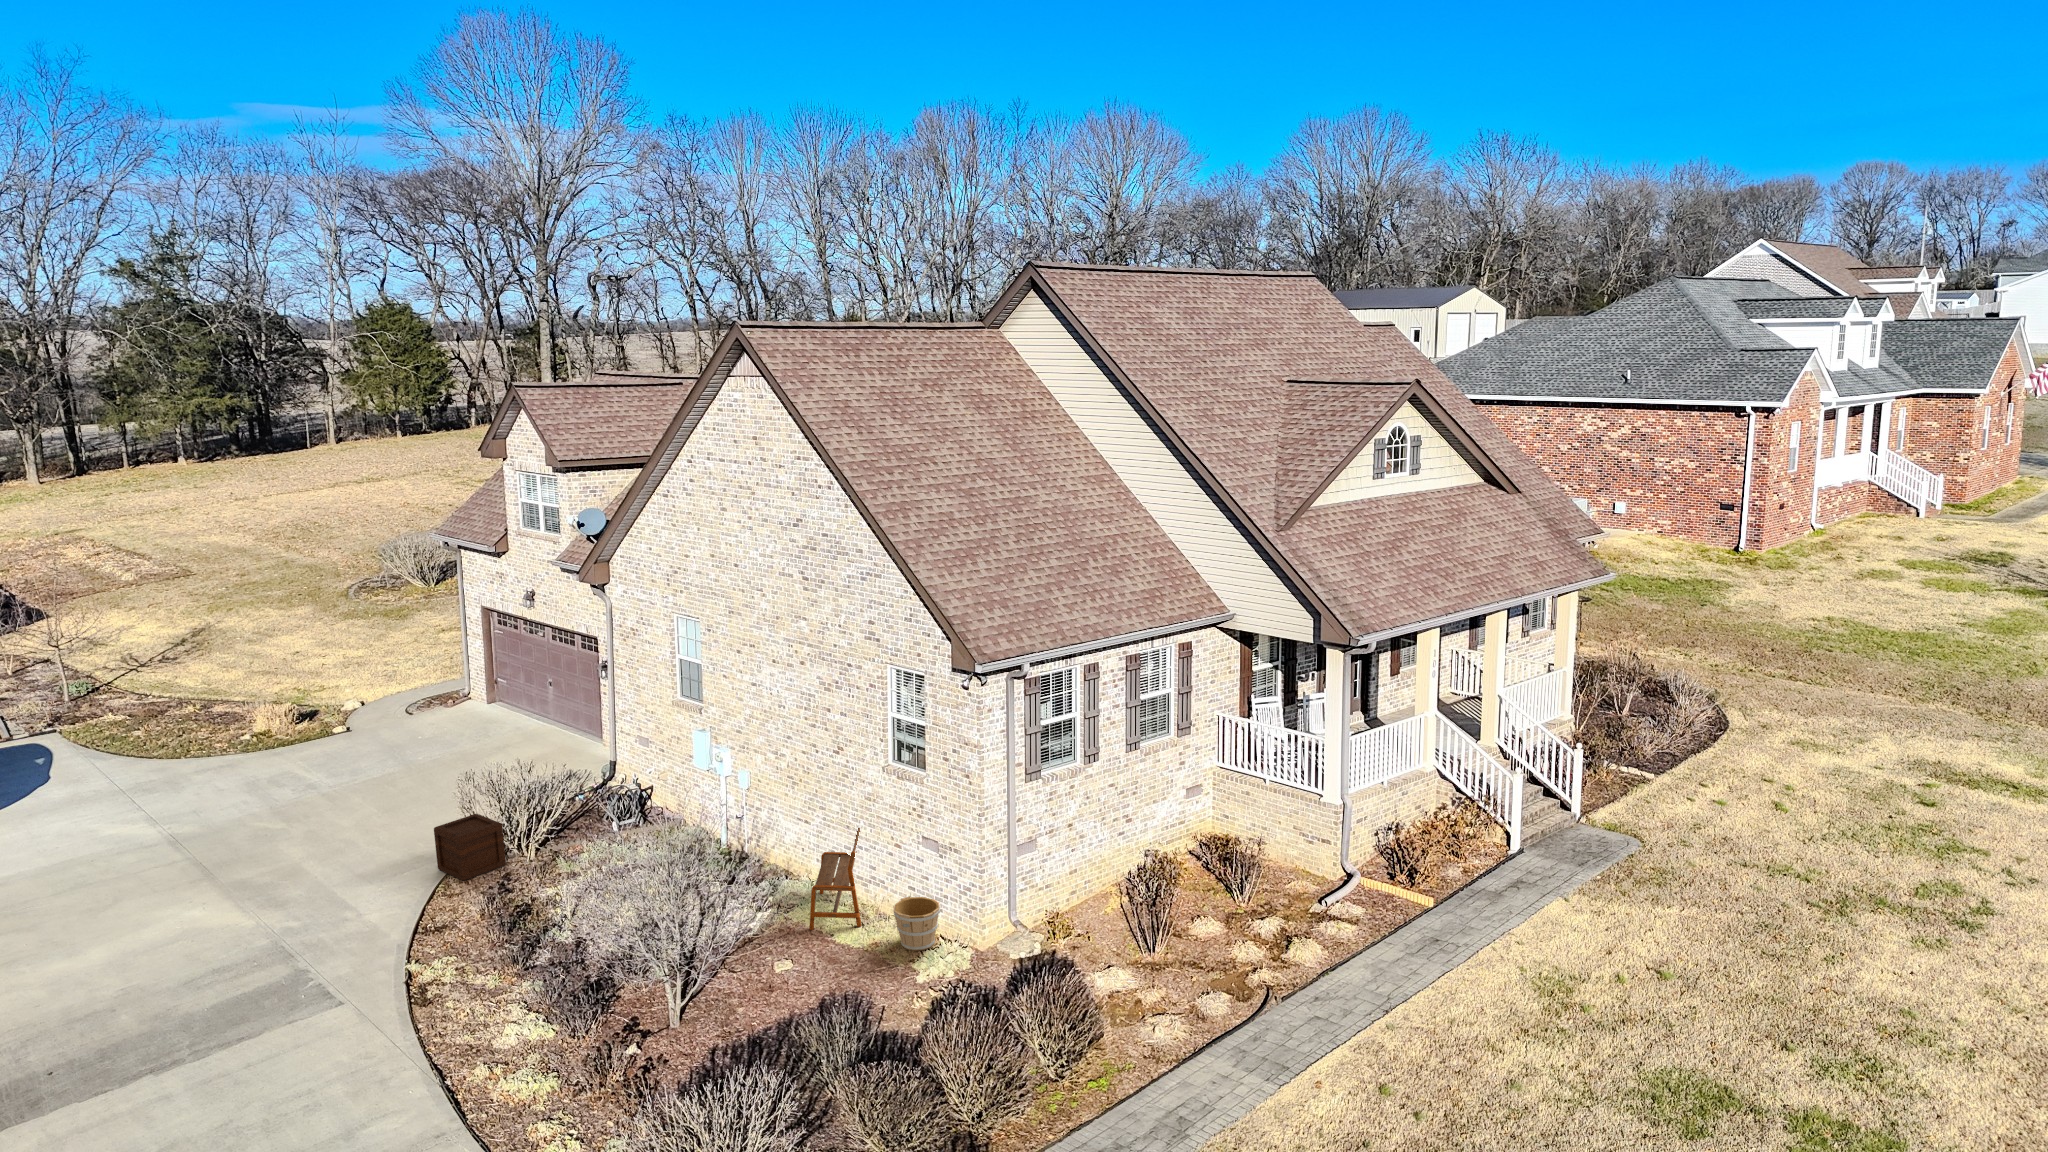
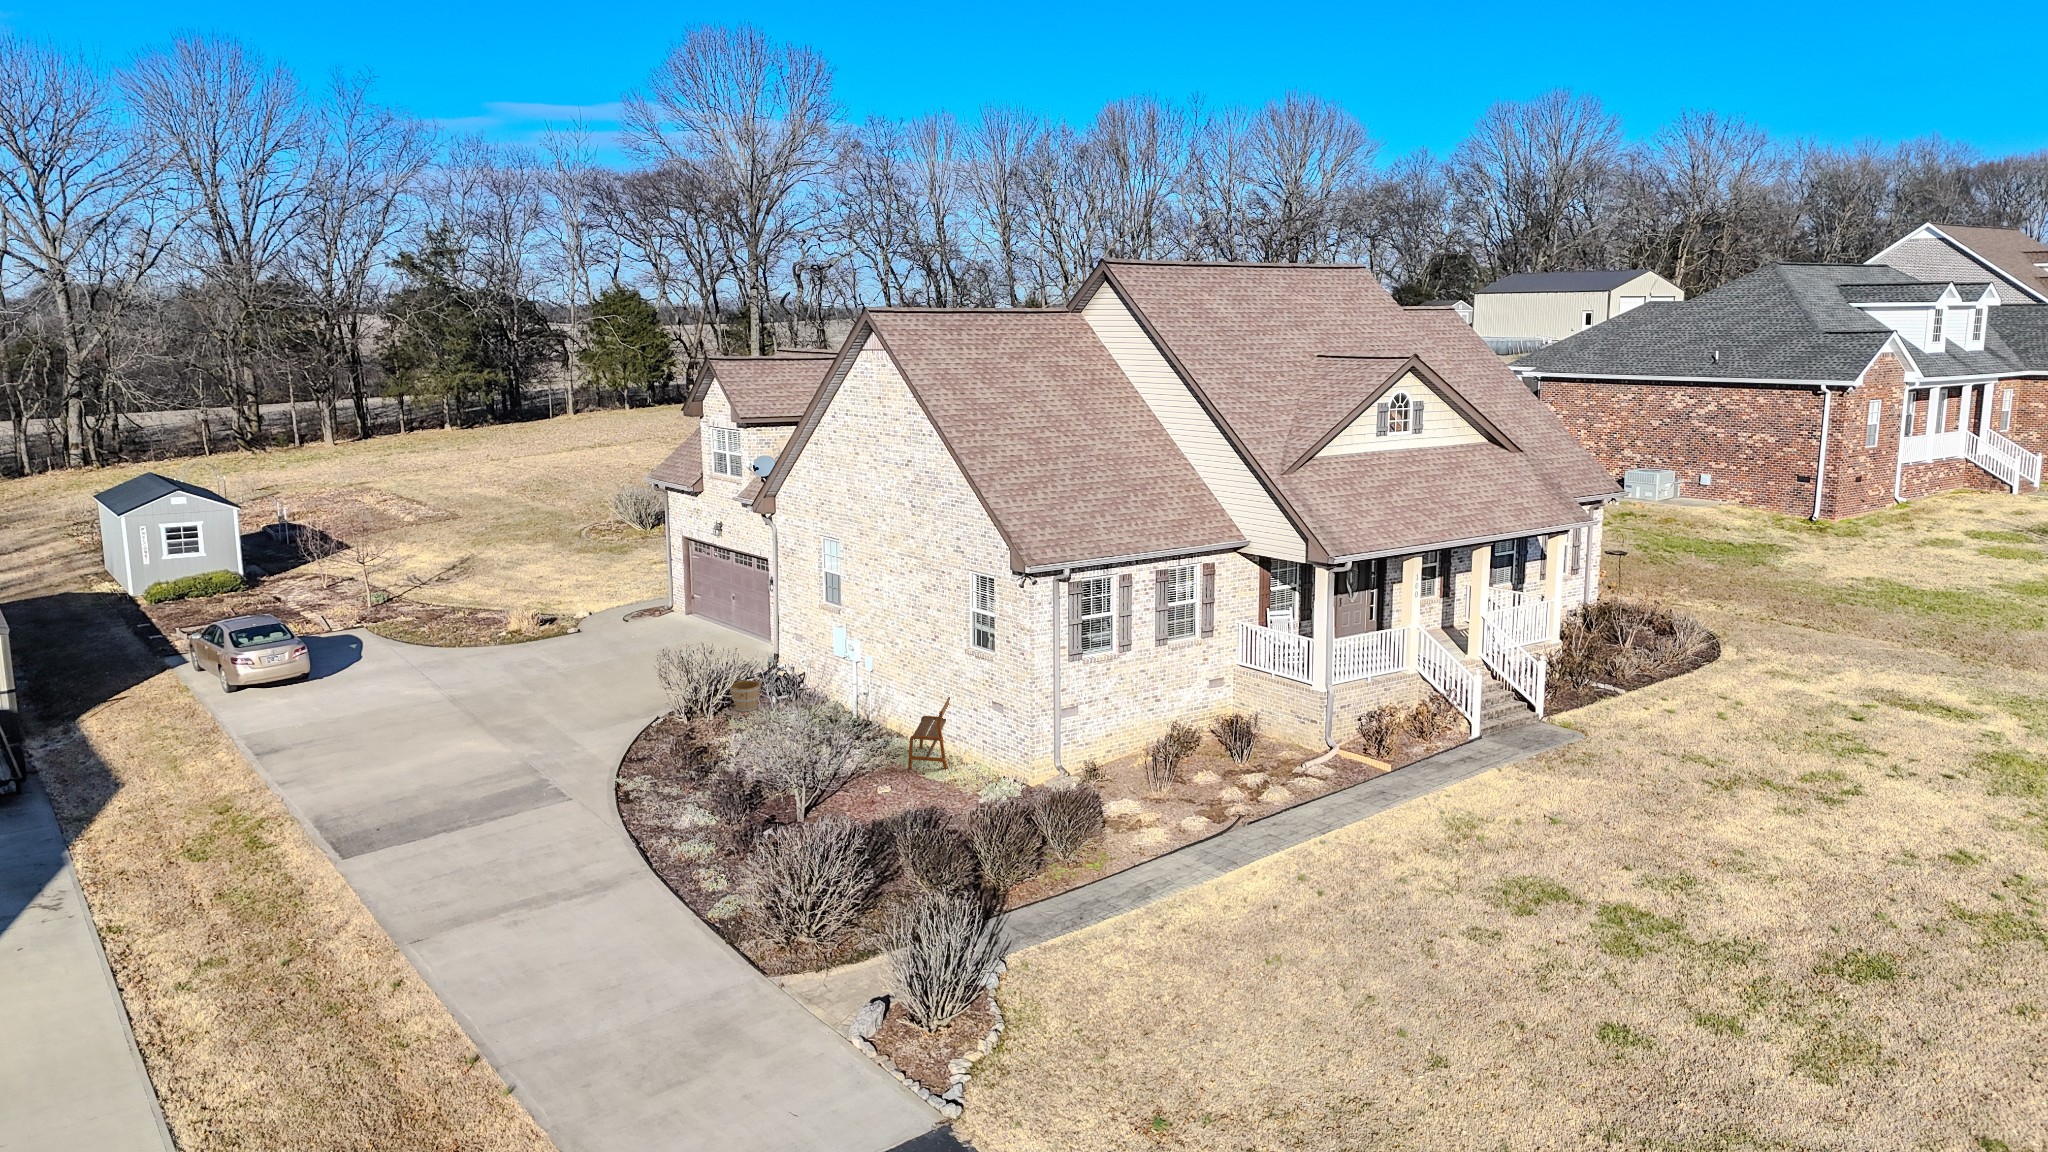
wooden crate: present [434,814,506,881] -> none [640,682,691,729]
wooden bucket: present [893,896,940,951] -> present [730,680,760,712]

